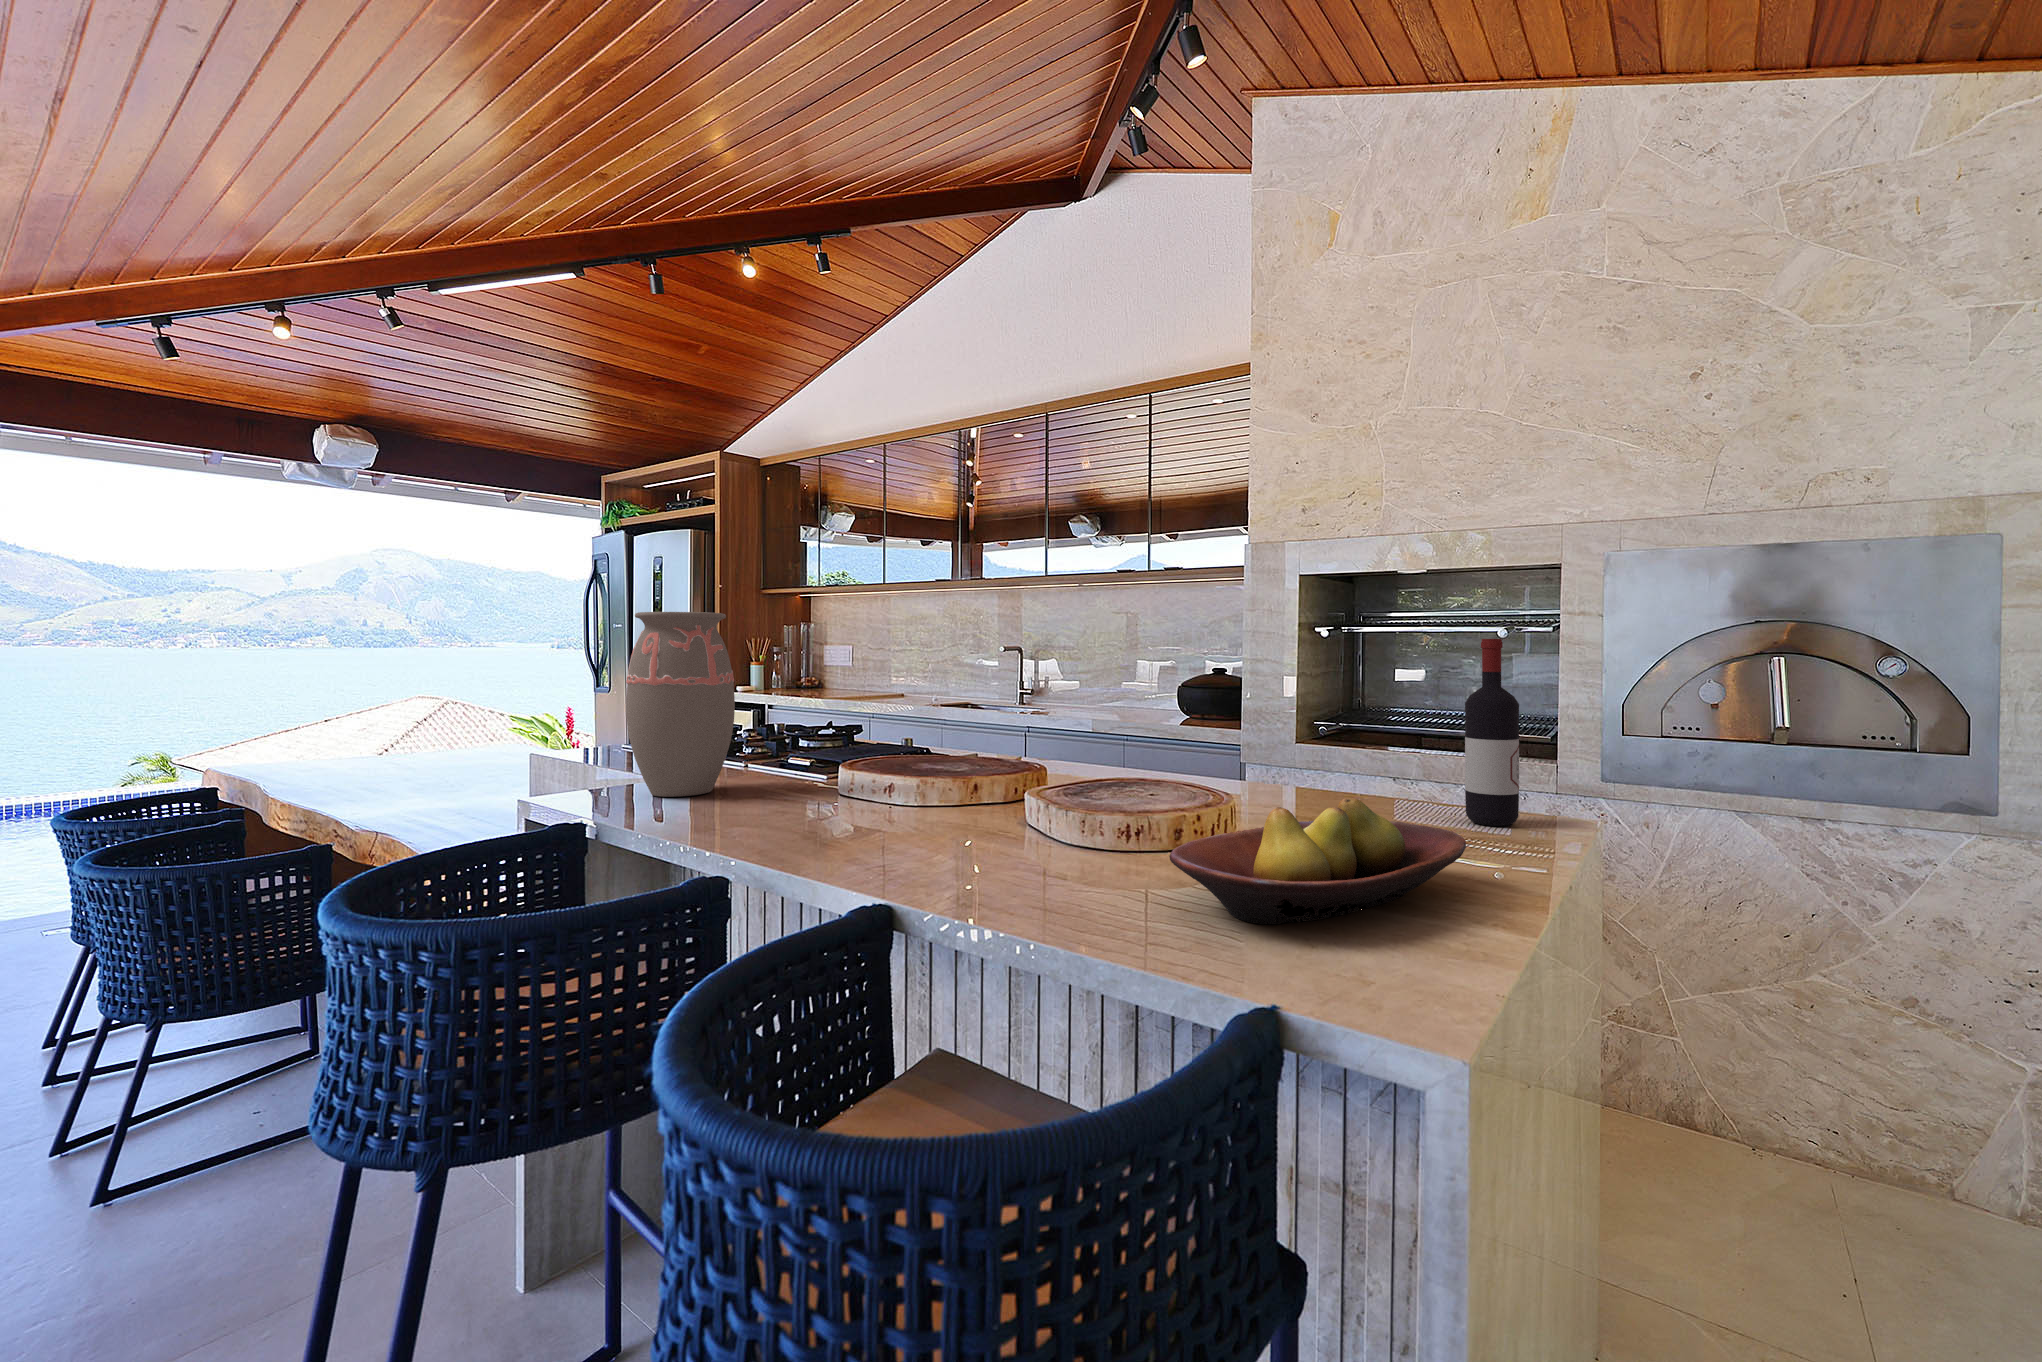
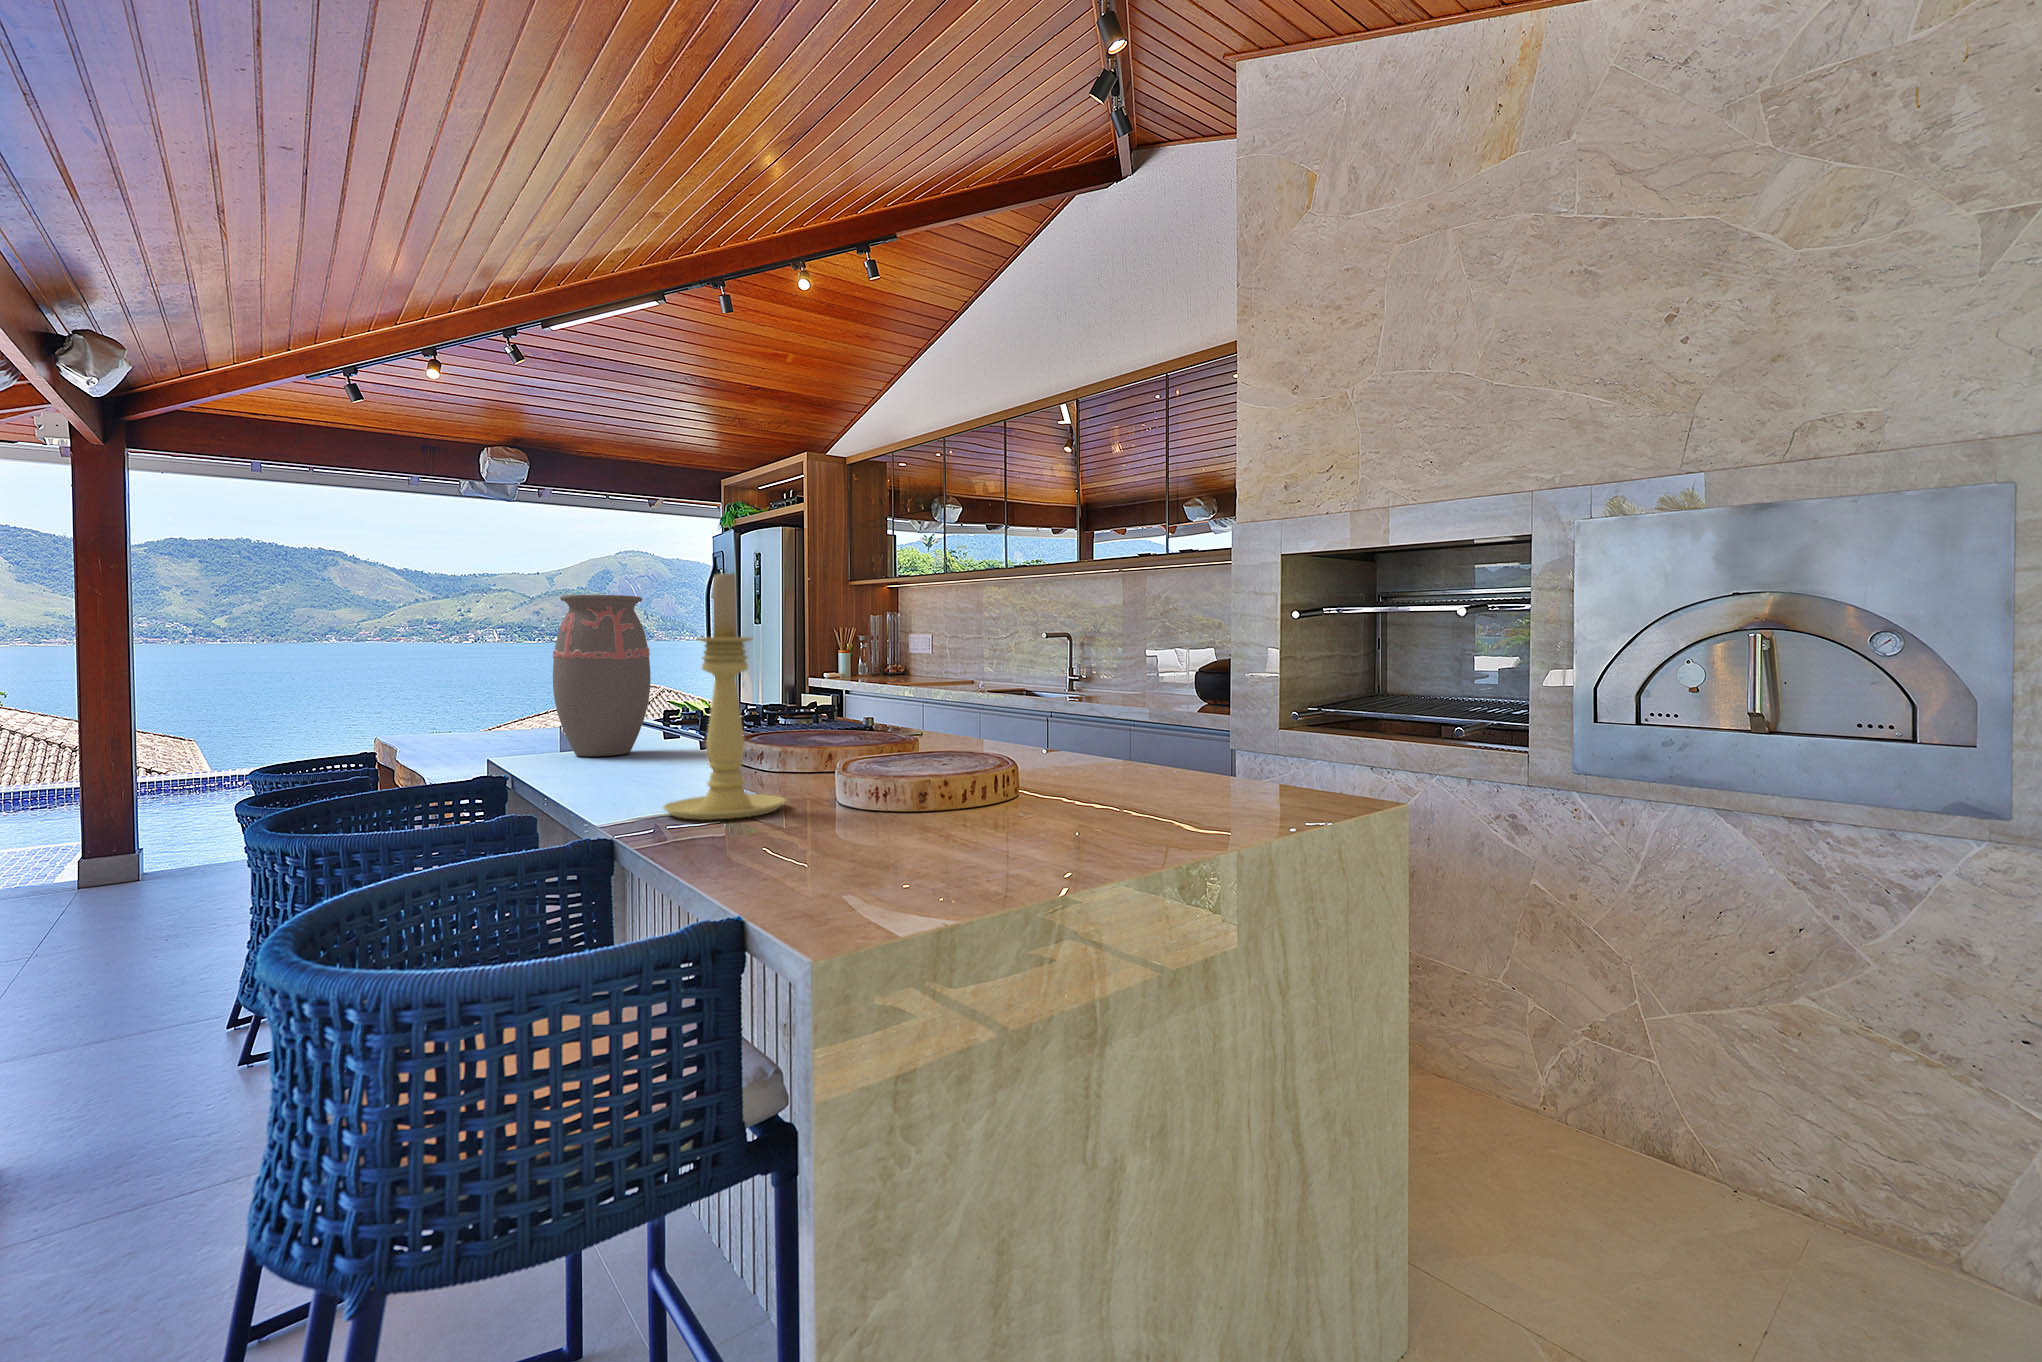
candle holder: none [942,596,1074,883] -> present [663,570,786,820]
wine bottle: present [1465,639,1519,826] -> none [1244,607,1295,797]
fruit bowl: present [1169,798,1466,924] -> none [767,750,1086,854]

